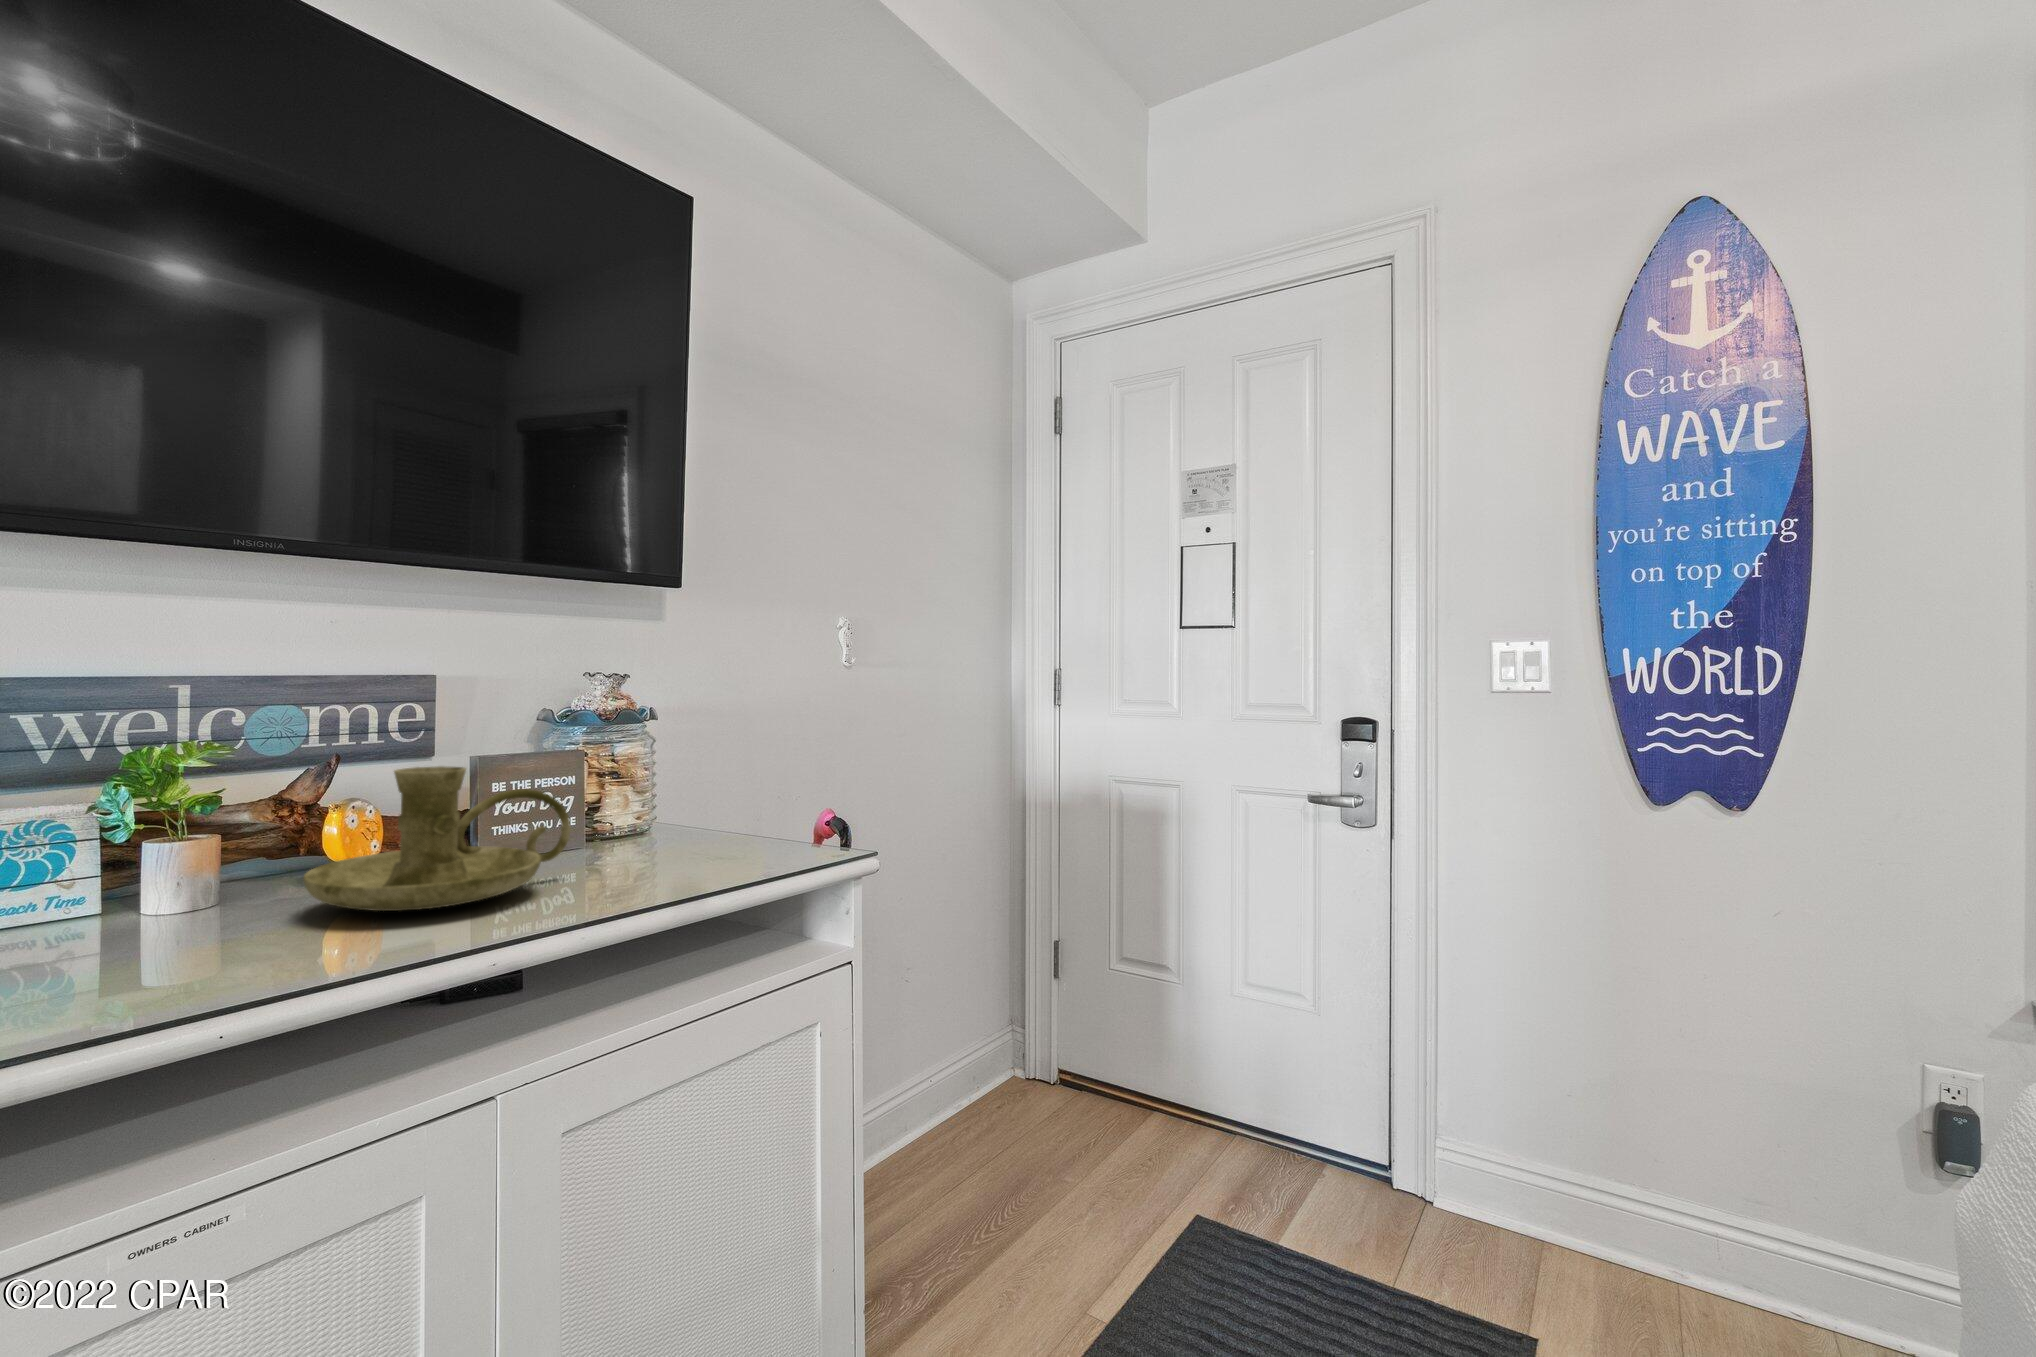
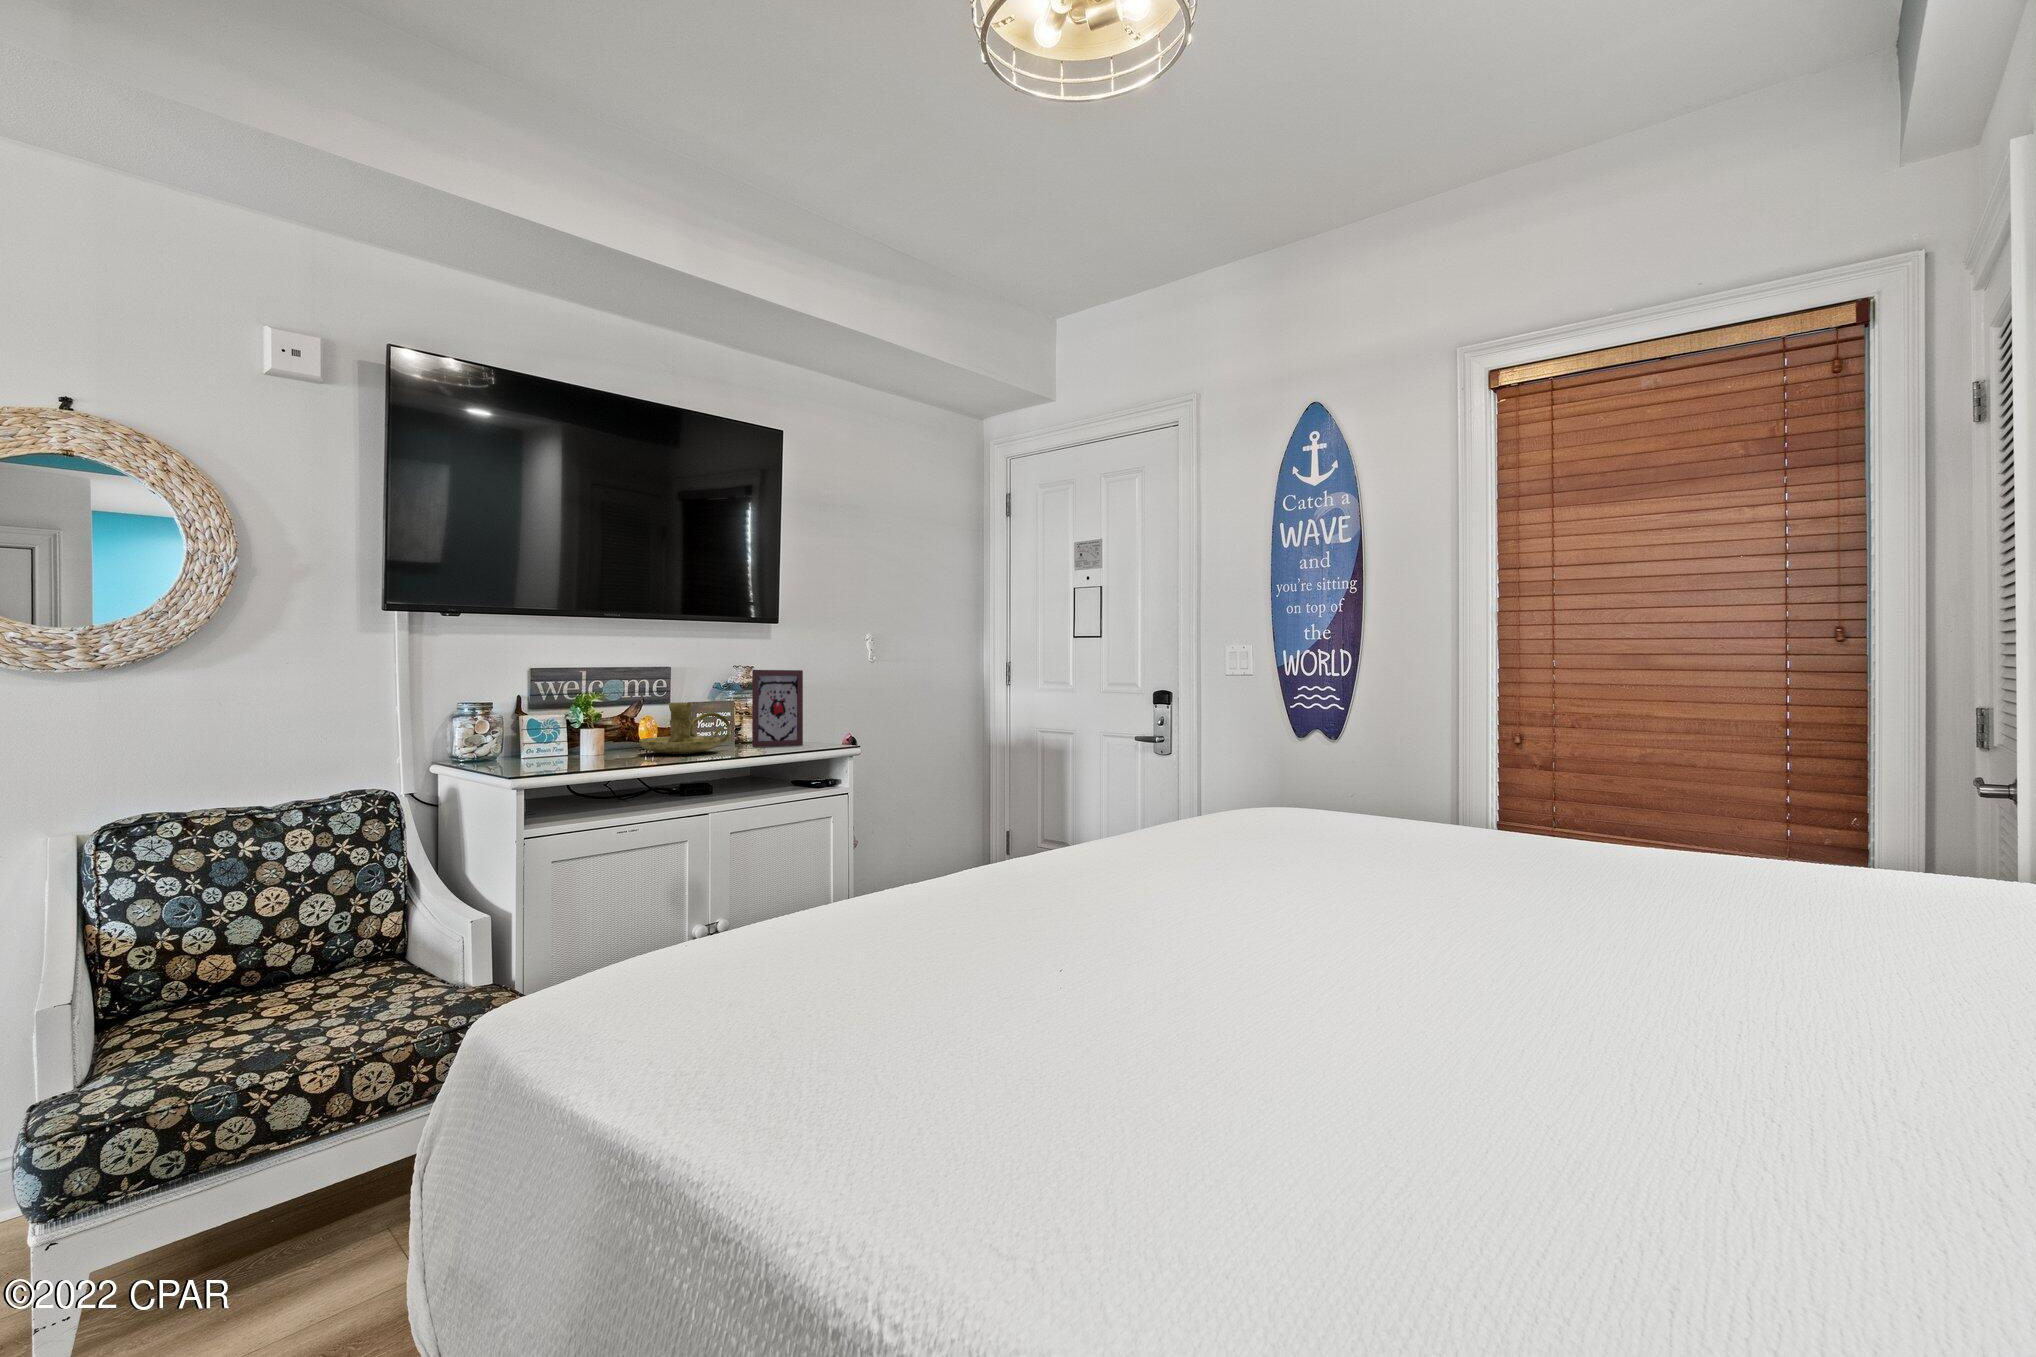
picture frame: none [624,681,741,861] -> present [752,670,803,747]

